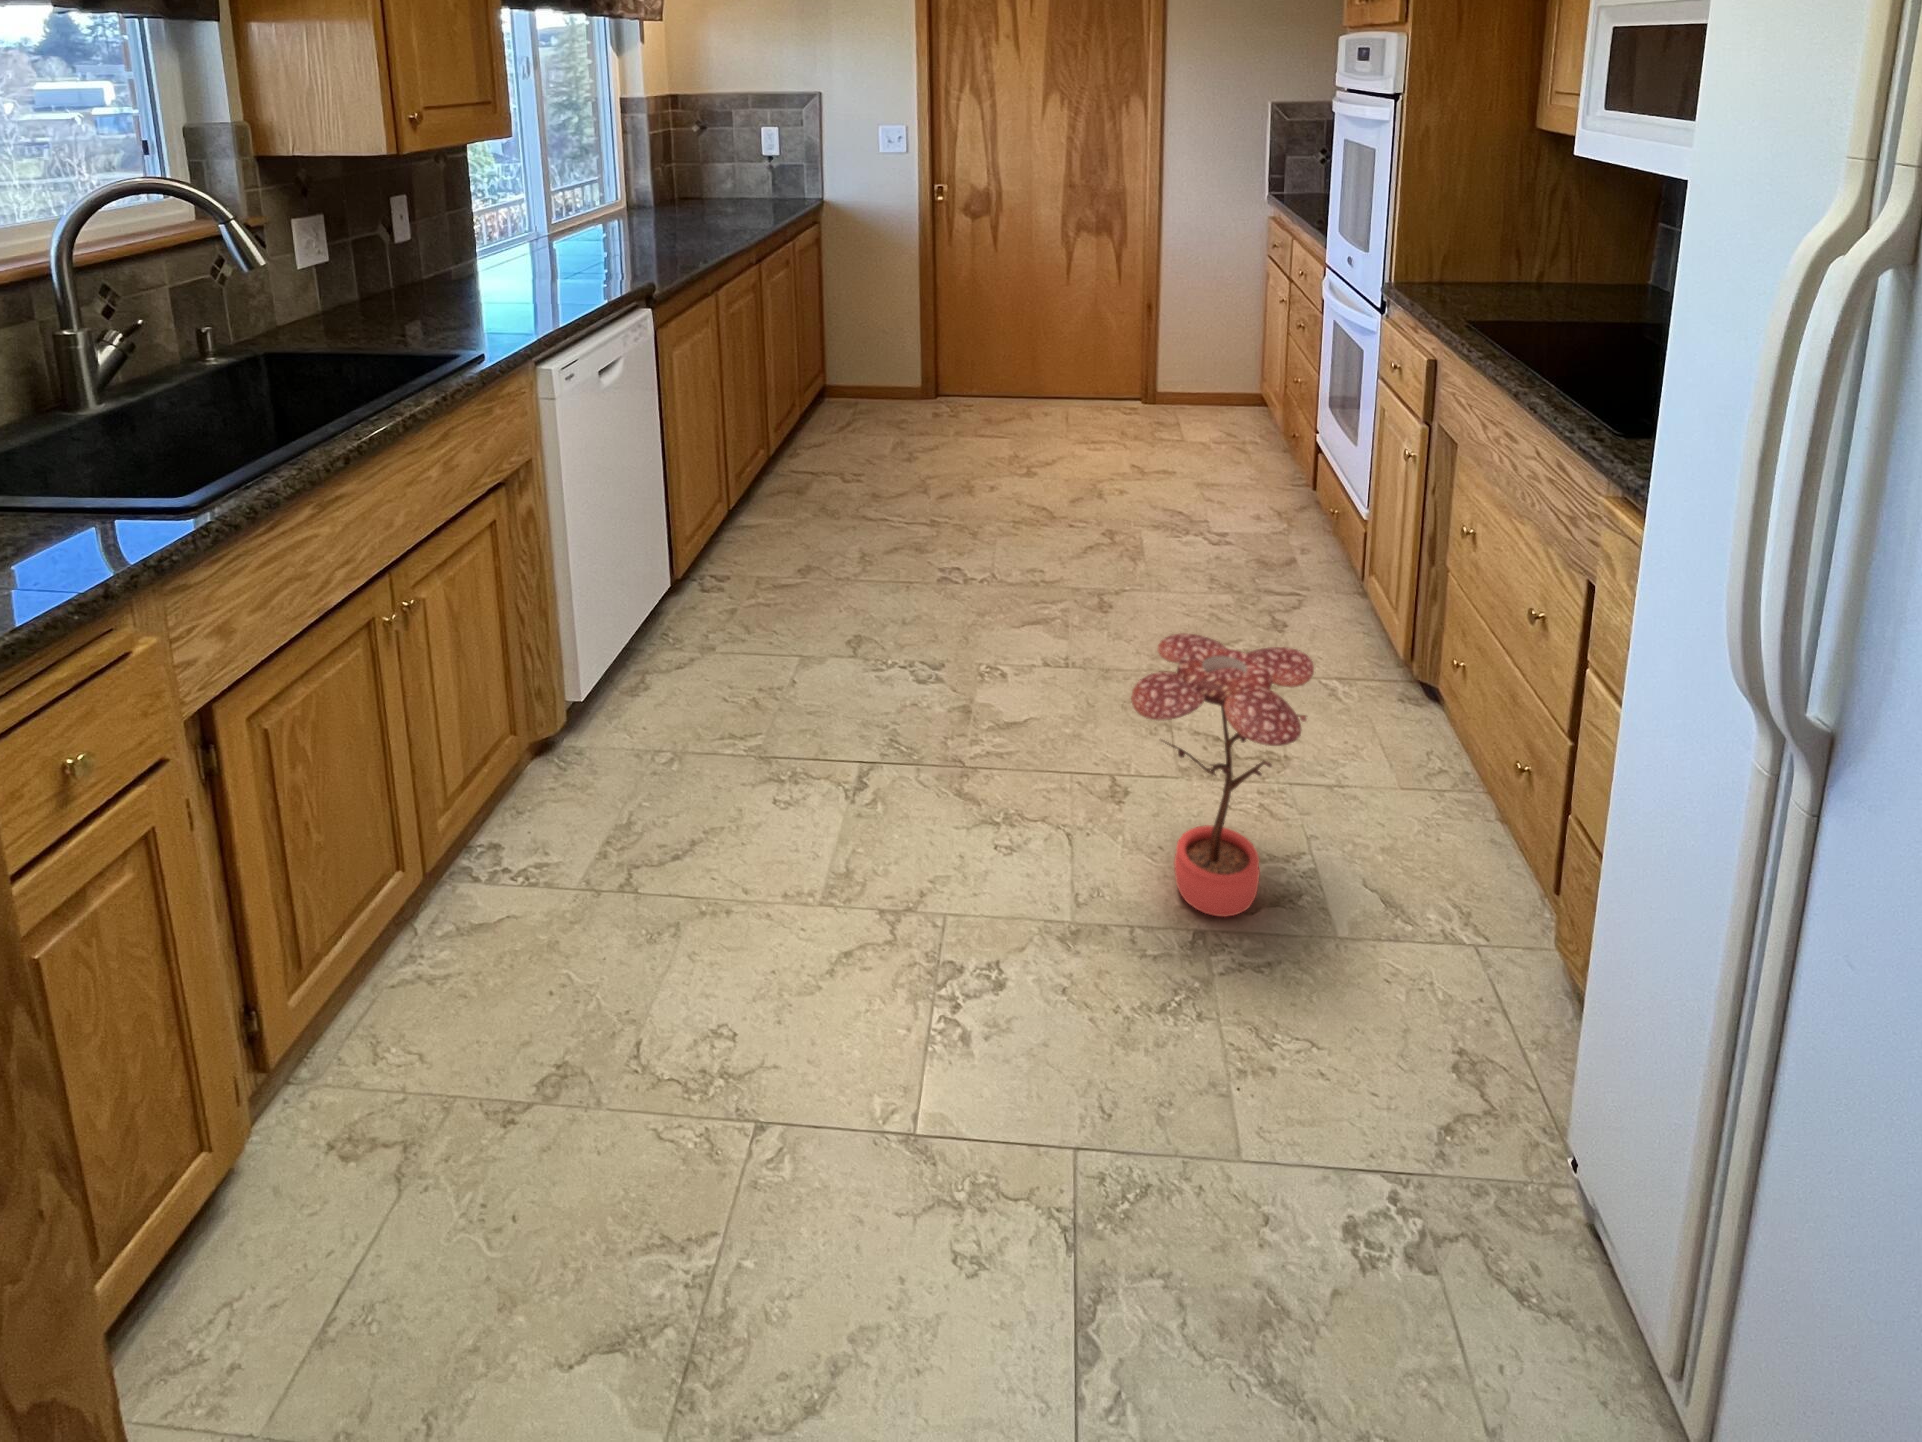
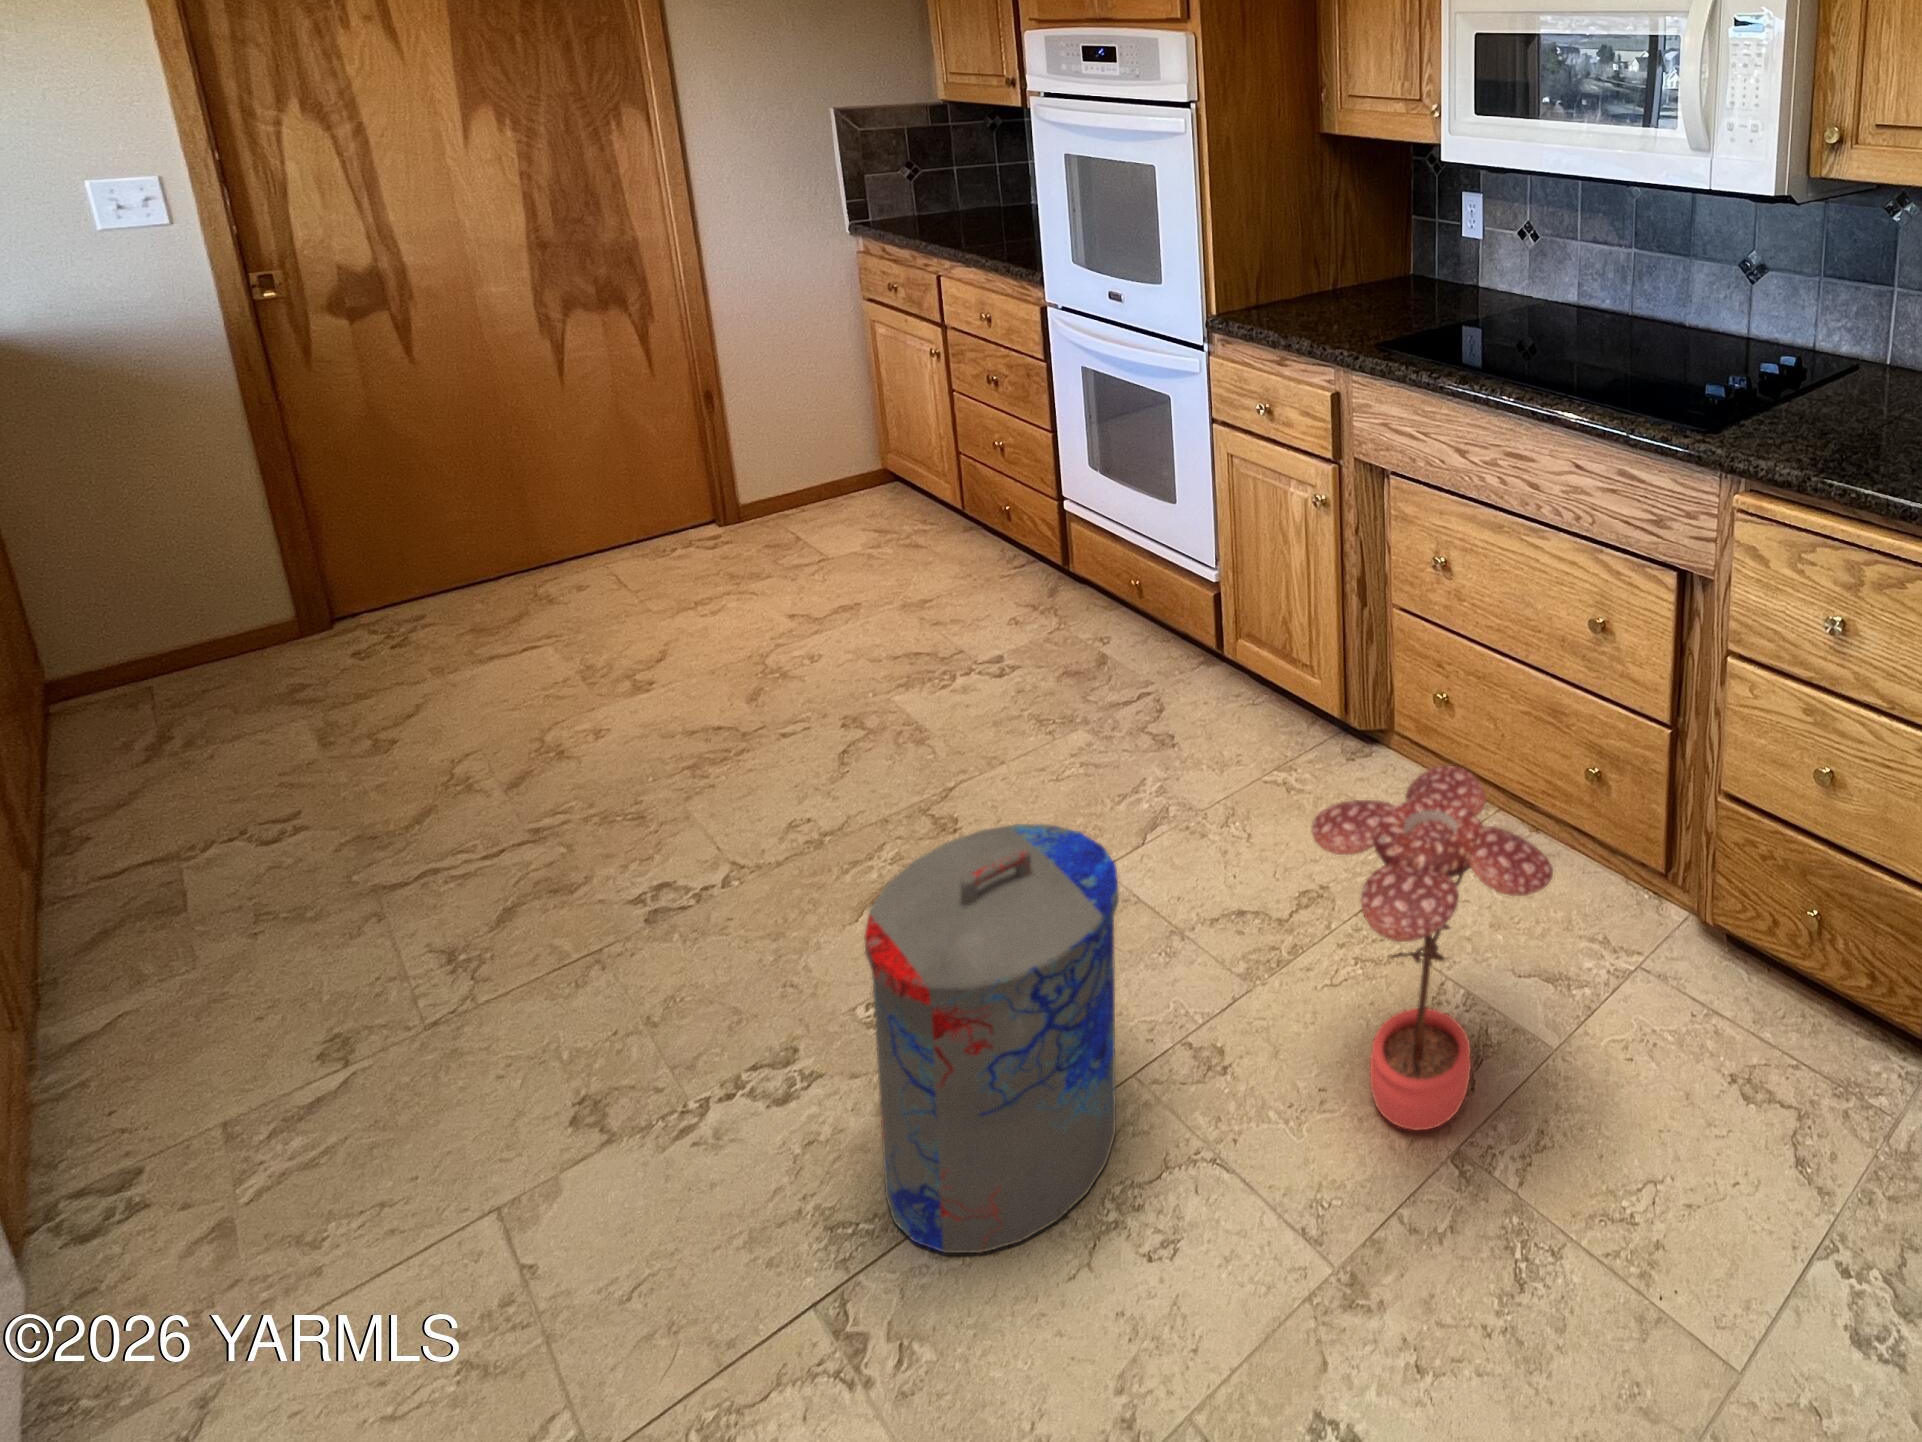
trash can: none [908,557,1054,802] -> present [865,824,1119,1253]

